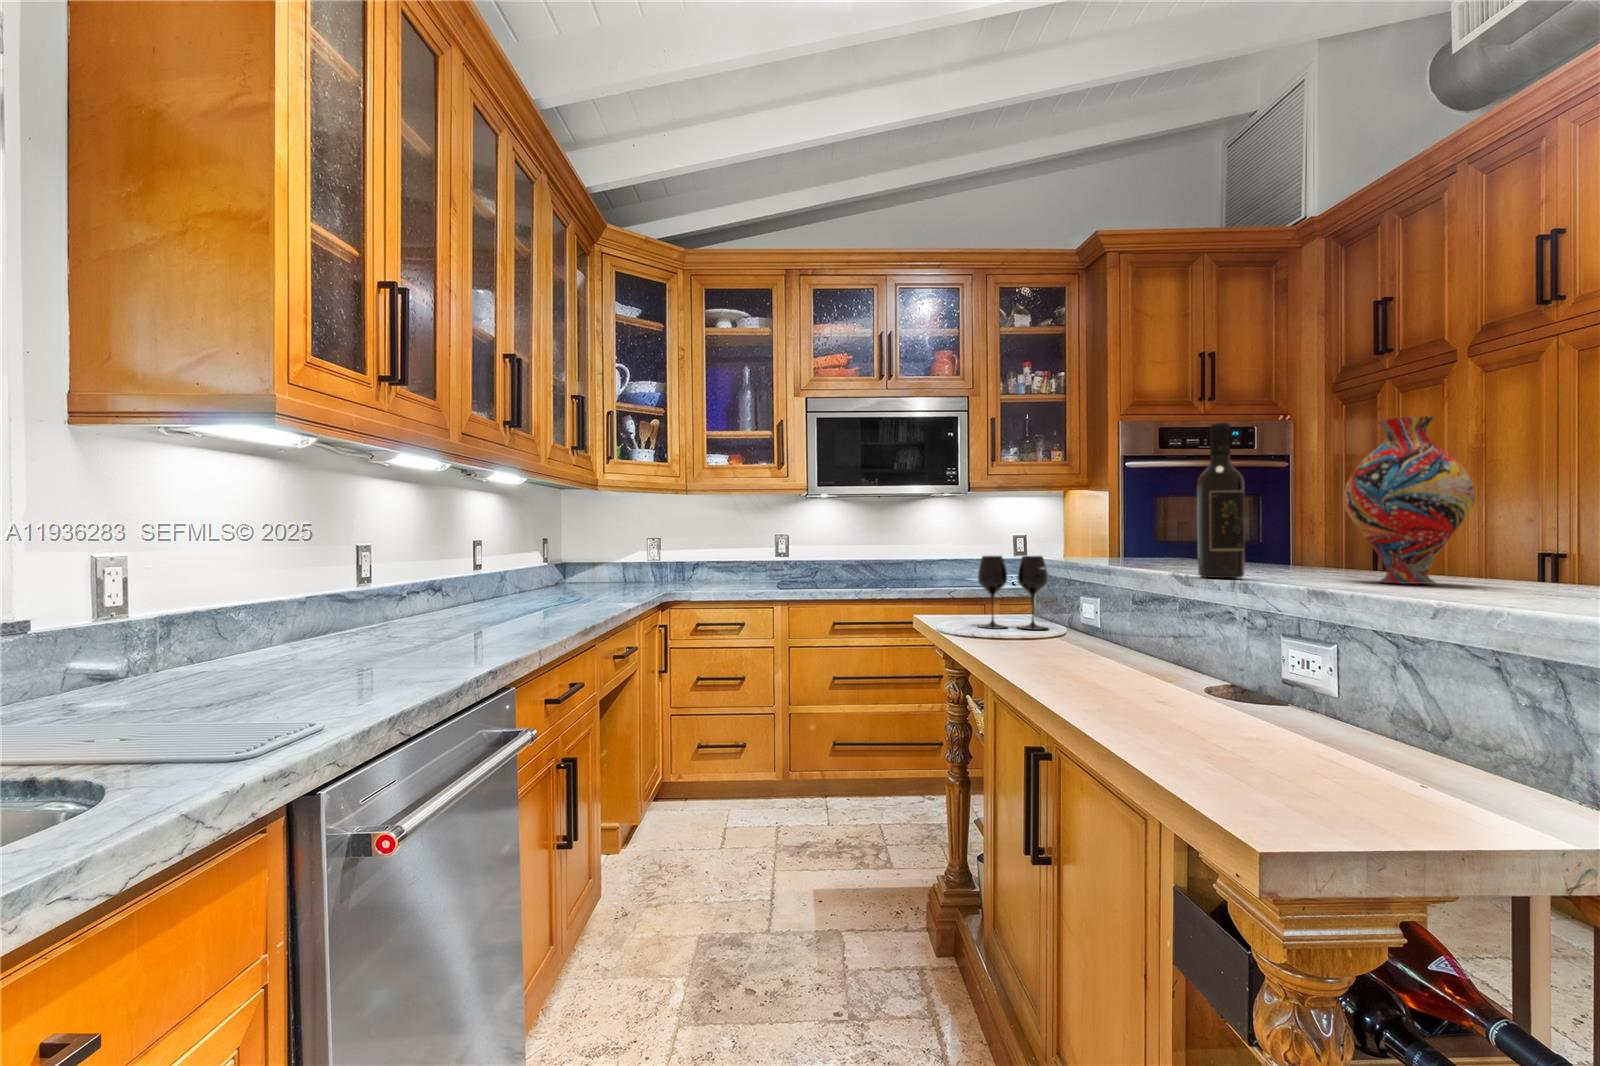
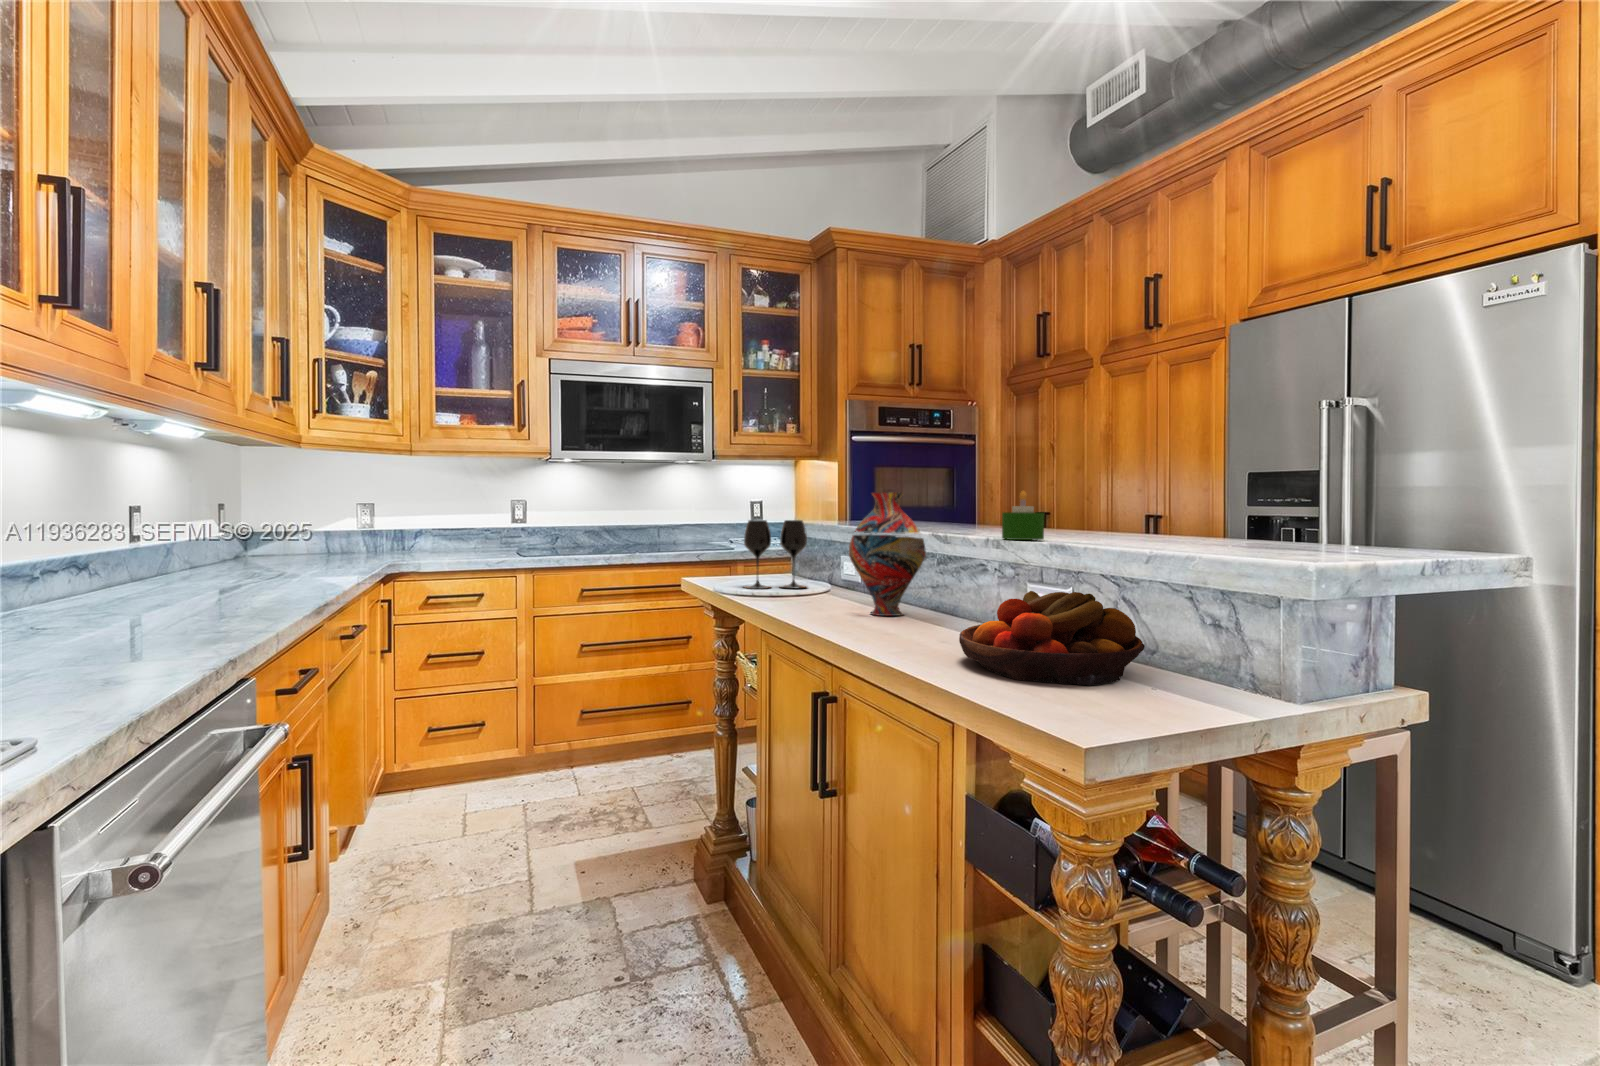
vase: present [1343,416,1475,584] -> present [849,492,926,616]
wine bottle: present [1197,423,1245,578] -> none [955,403,992,535]
candle: none [1249,526,1306,586] -> present [1002,491,1044,540]
fruit bowl: none [1168,648,1420,772] -> present [959,591,1145,685]

